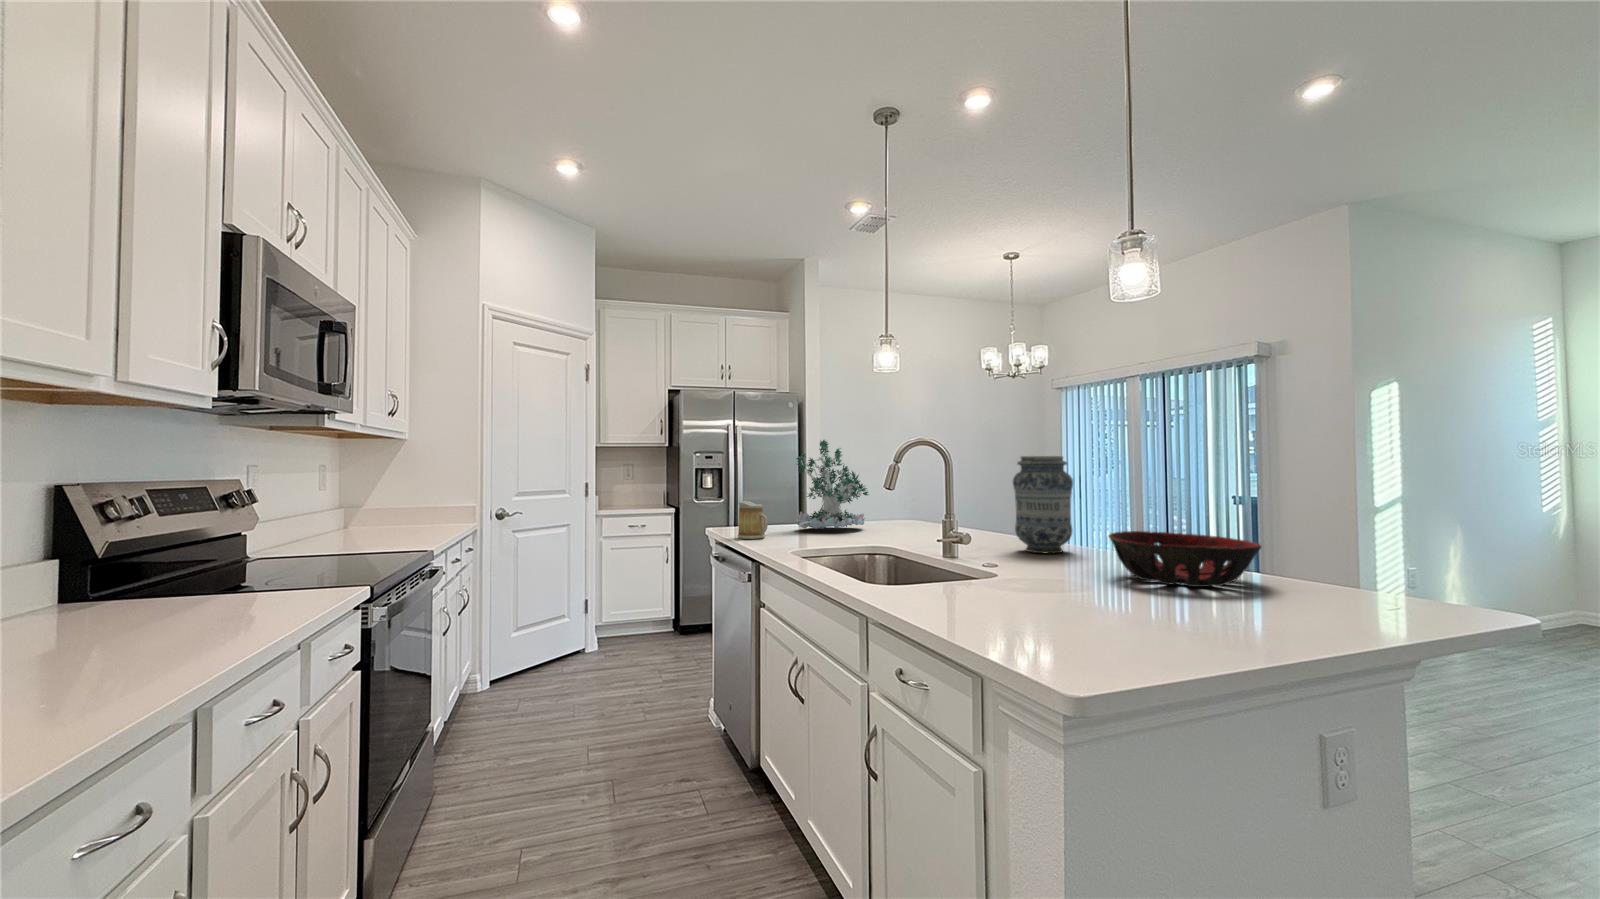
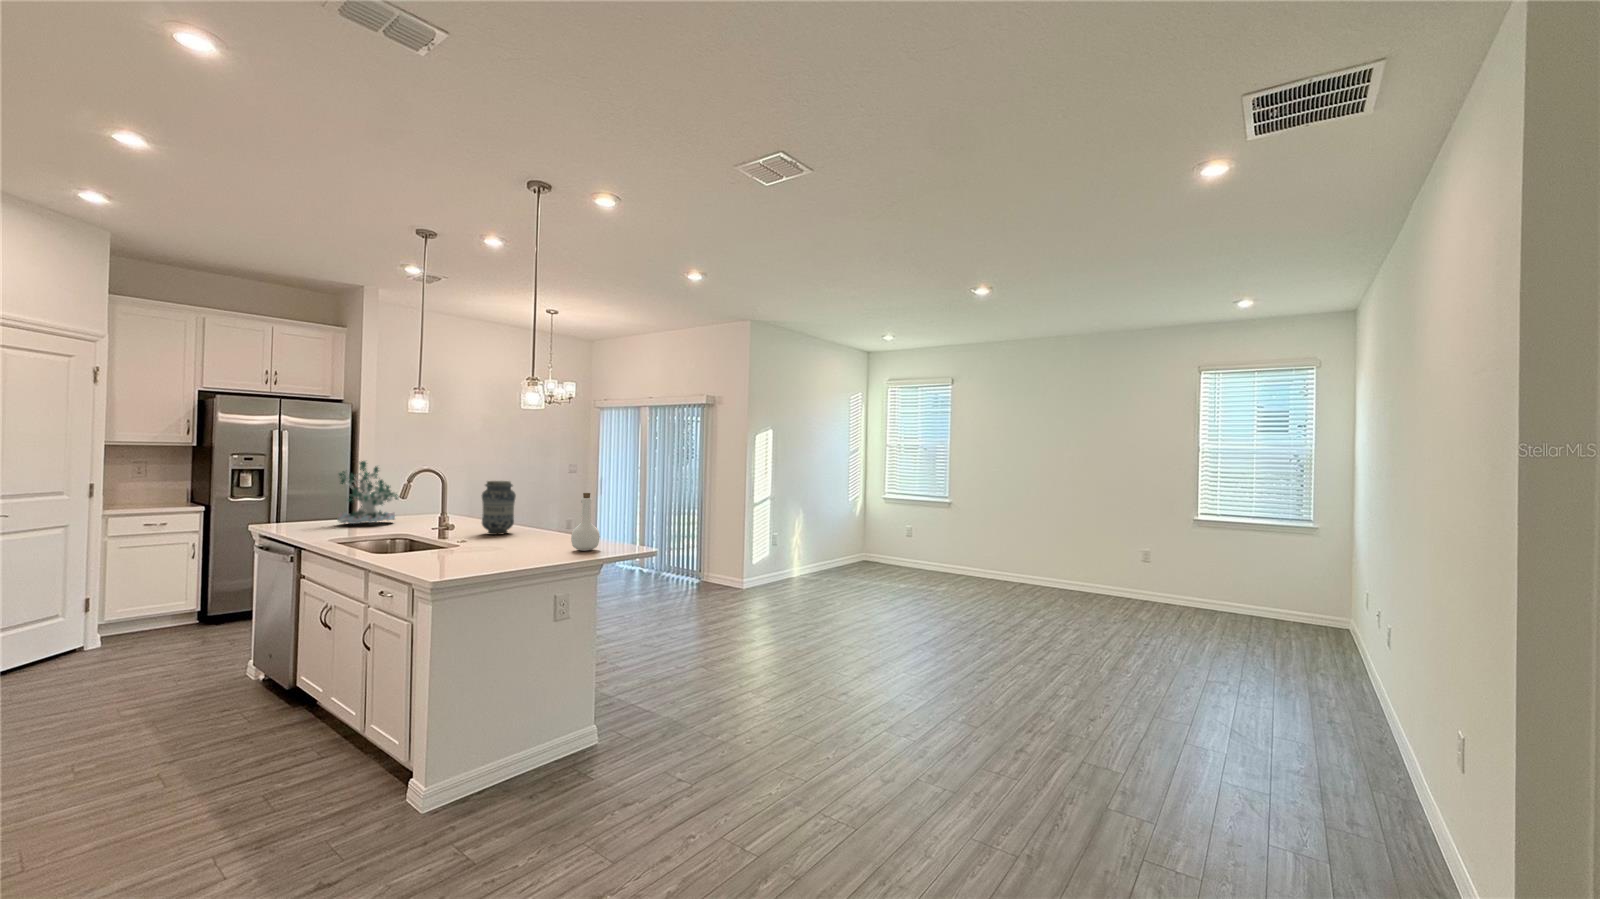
bottle: none [1320,455,1418,610] -> present [571,493,600,551]
mug: present [738,500,768,539] -> none [281,505,310,533]
decorative bowl: present [1109,531,1261,587] -> none [507,522,570,546]

